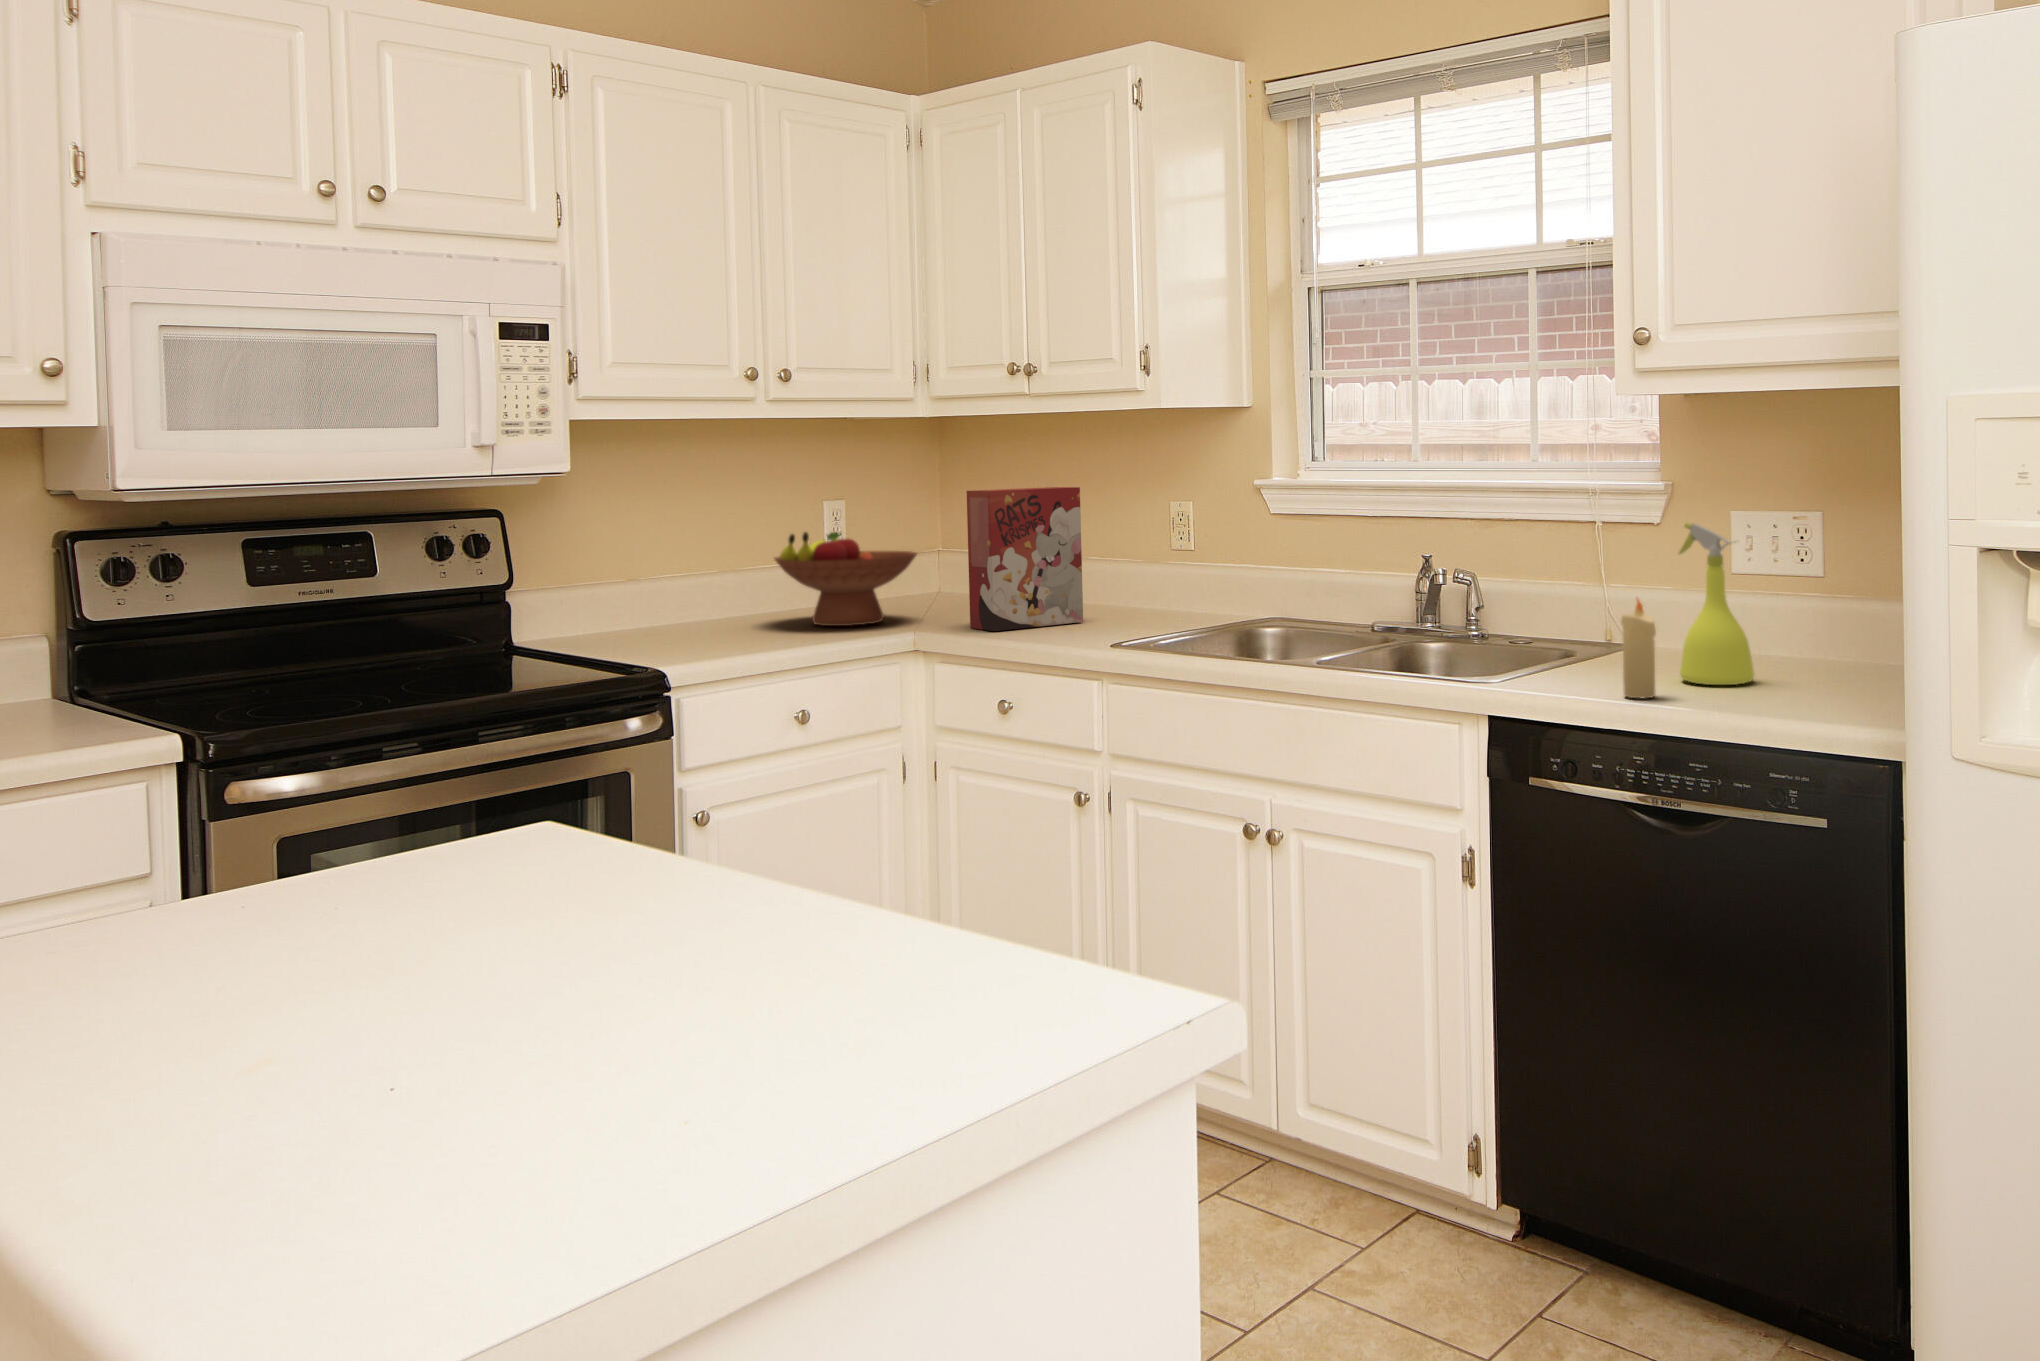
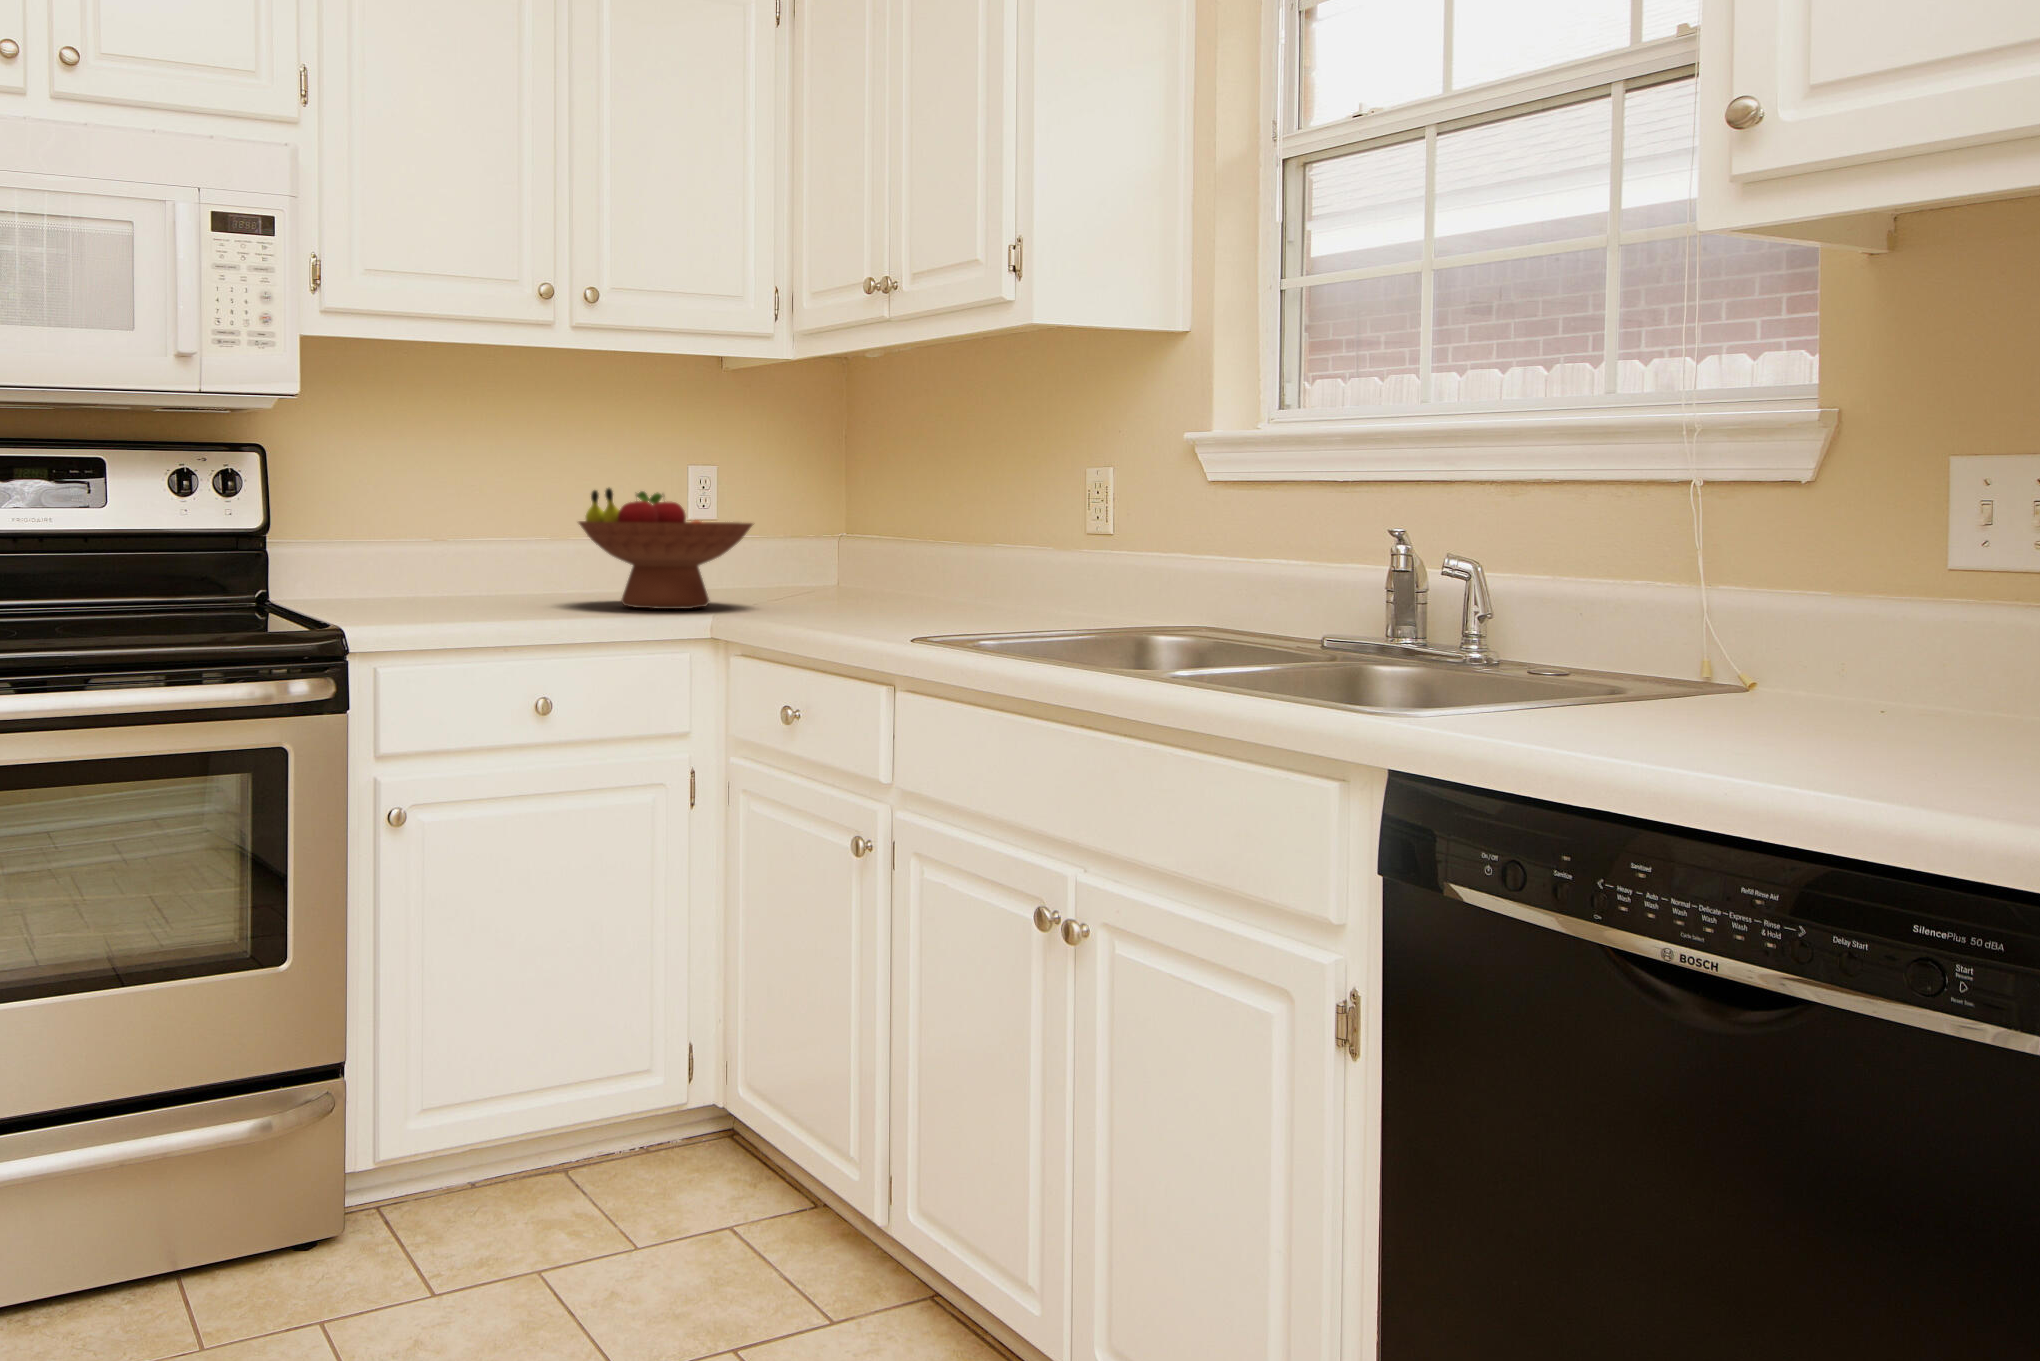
cereal box: present [967,487,1083,631] -> none [795,437,948,622]
spray bottle: present [1679,523,1754,685] -> none [1774,444,1934,748]
candle: present [1621,600,1656,698] -> none [1629,564,1698,754]

